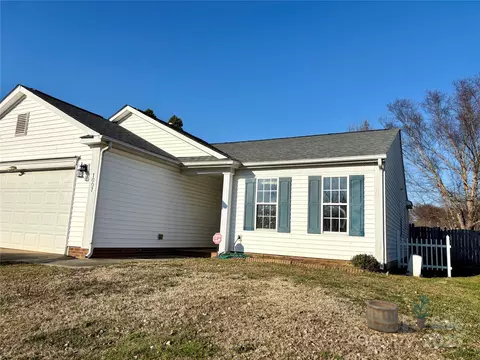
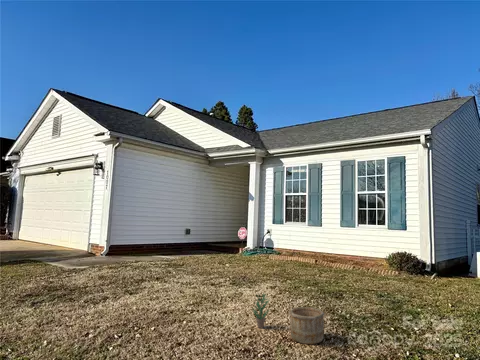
potted plant: present [412,294,430,328] -> present [253,294,269,328]

